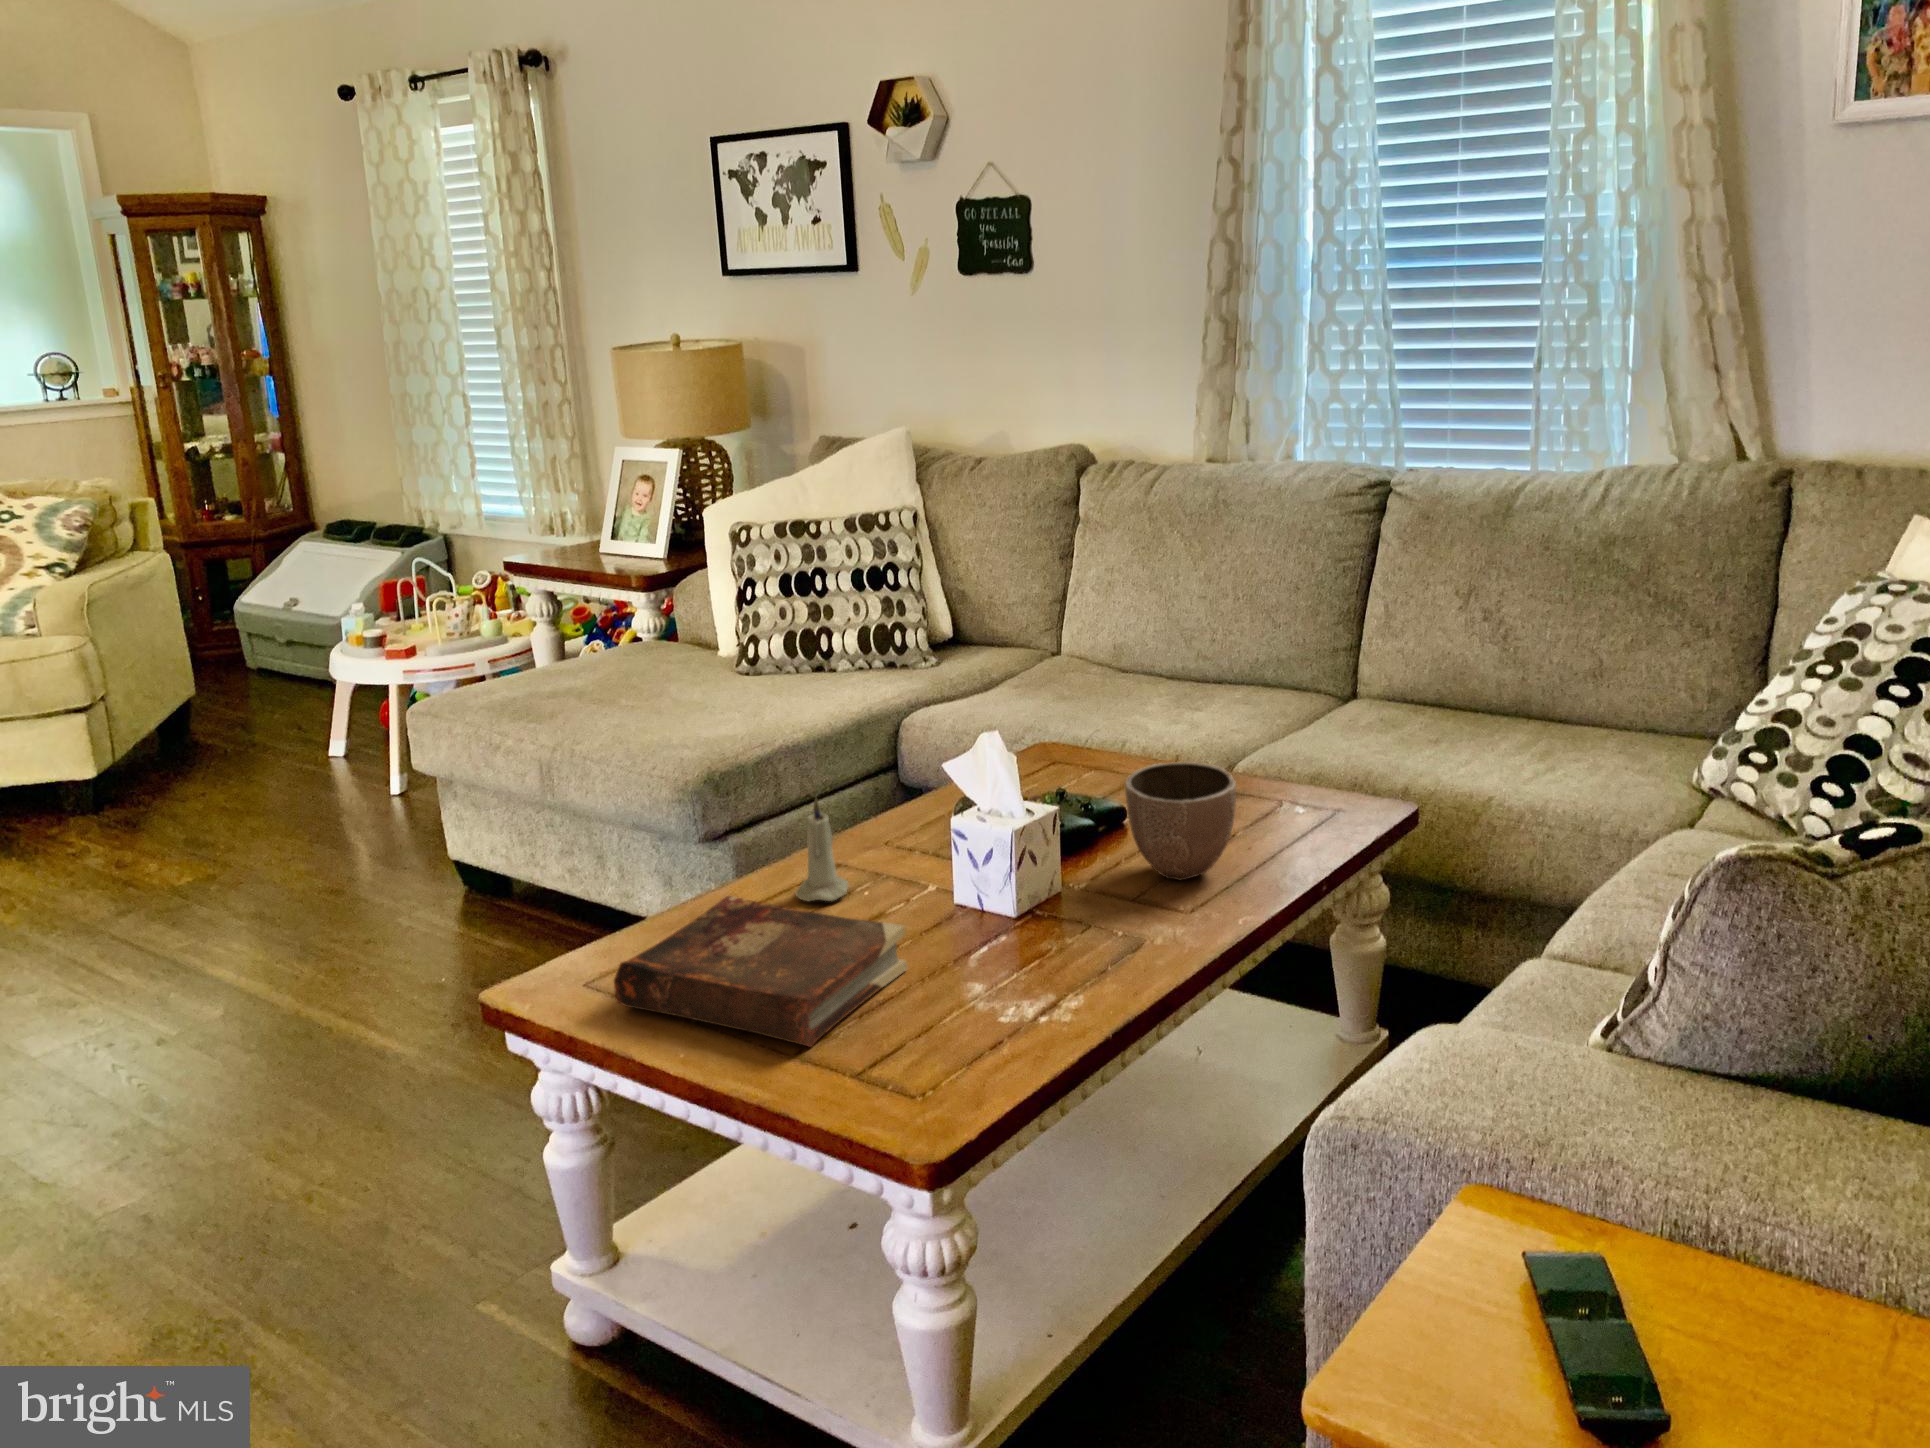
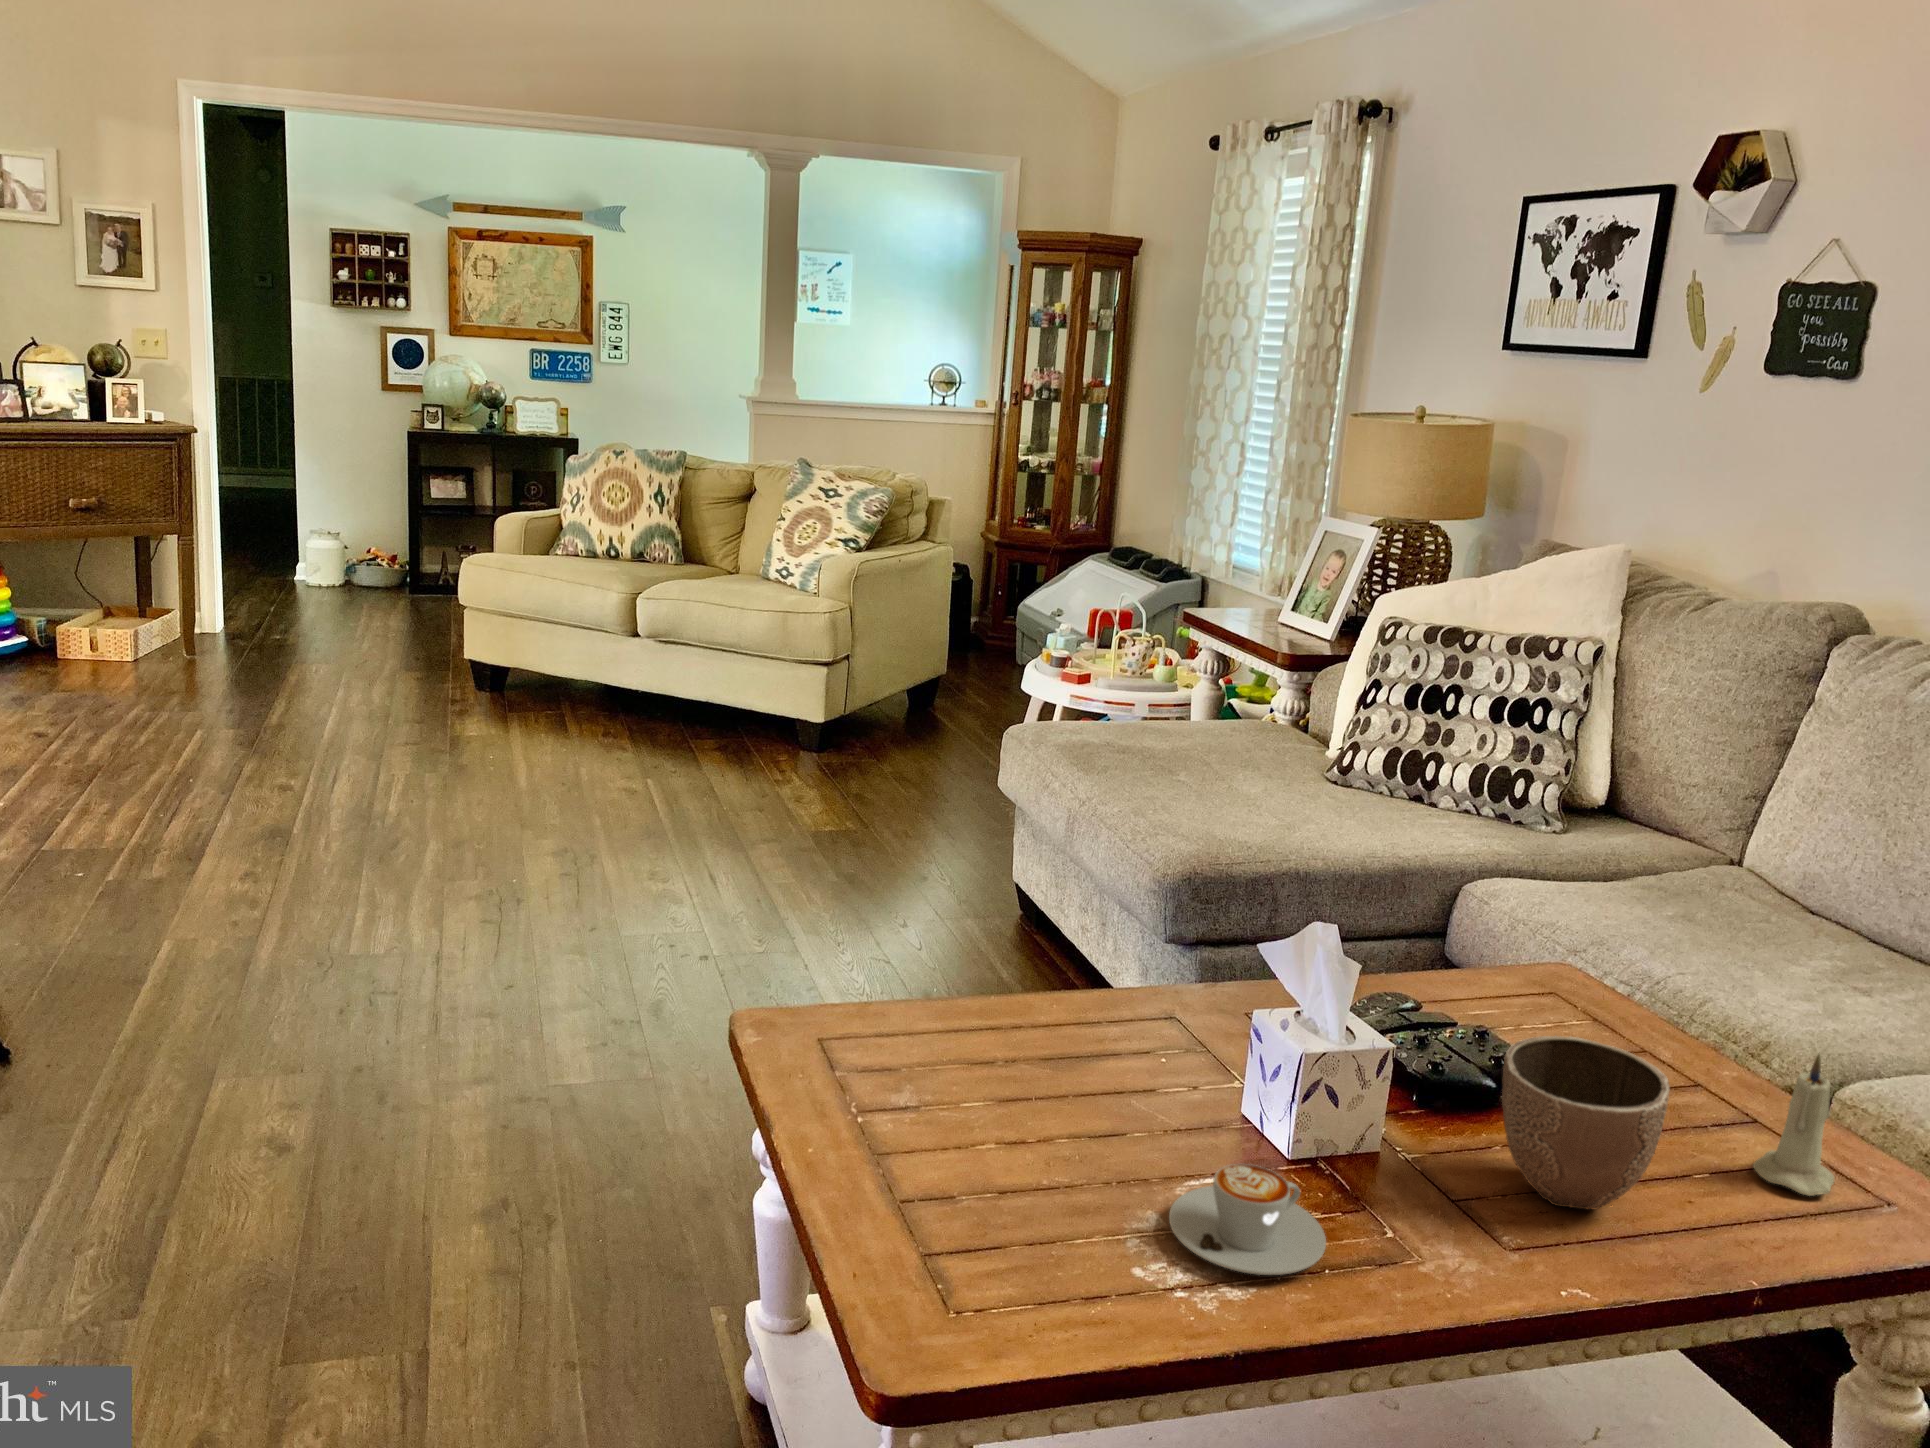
candle: present [796,798,849,902] -> present [1753,1053,1834,1196]
book: present [614,896,907,1047] -> none [812,1001,1118,1198]
coffee cup: none [983,918,1102,993] -> present [1169,1164,1326,1275]

